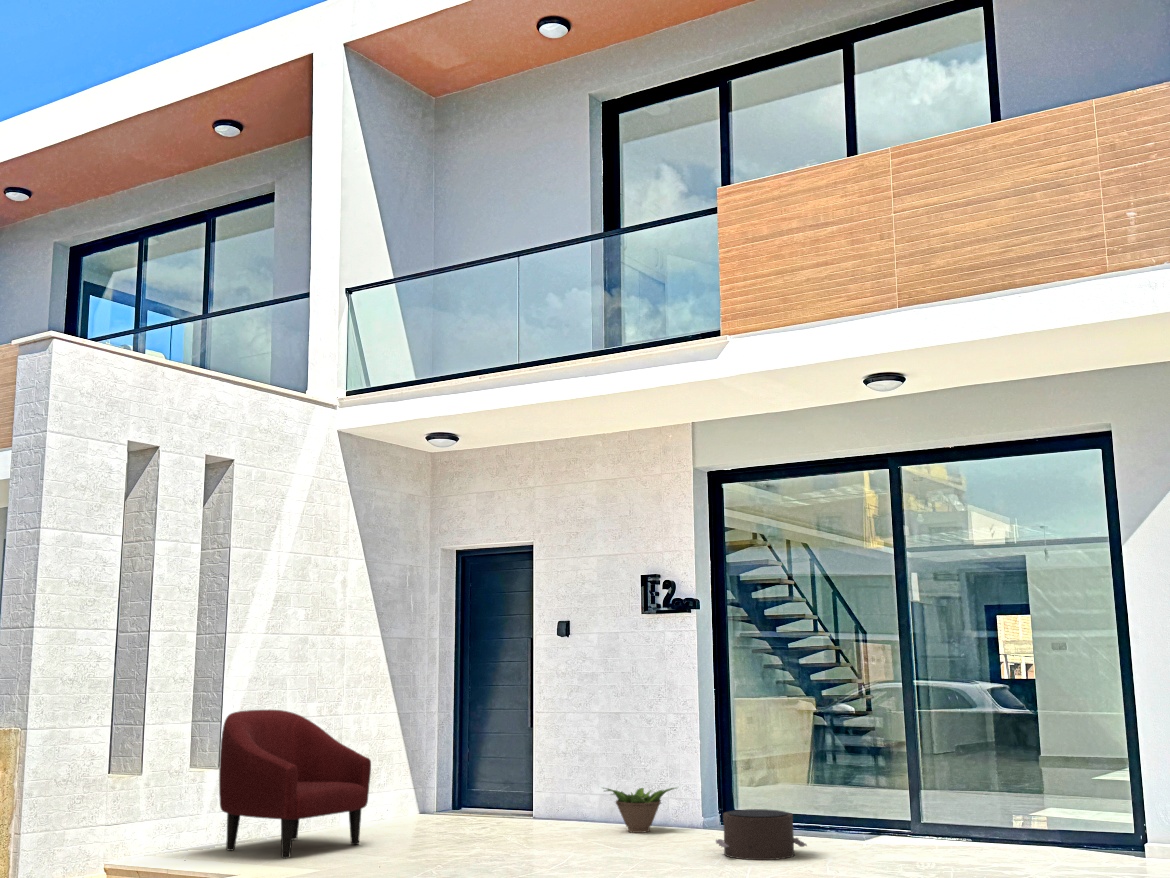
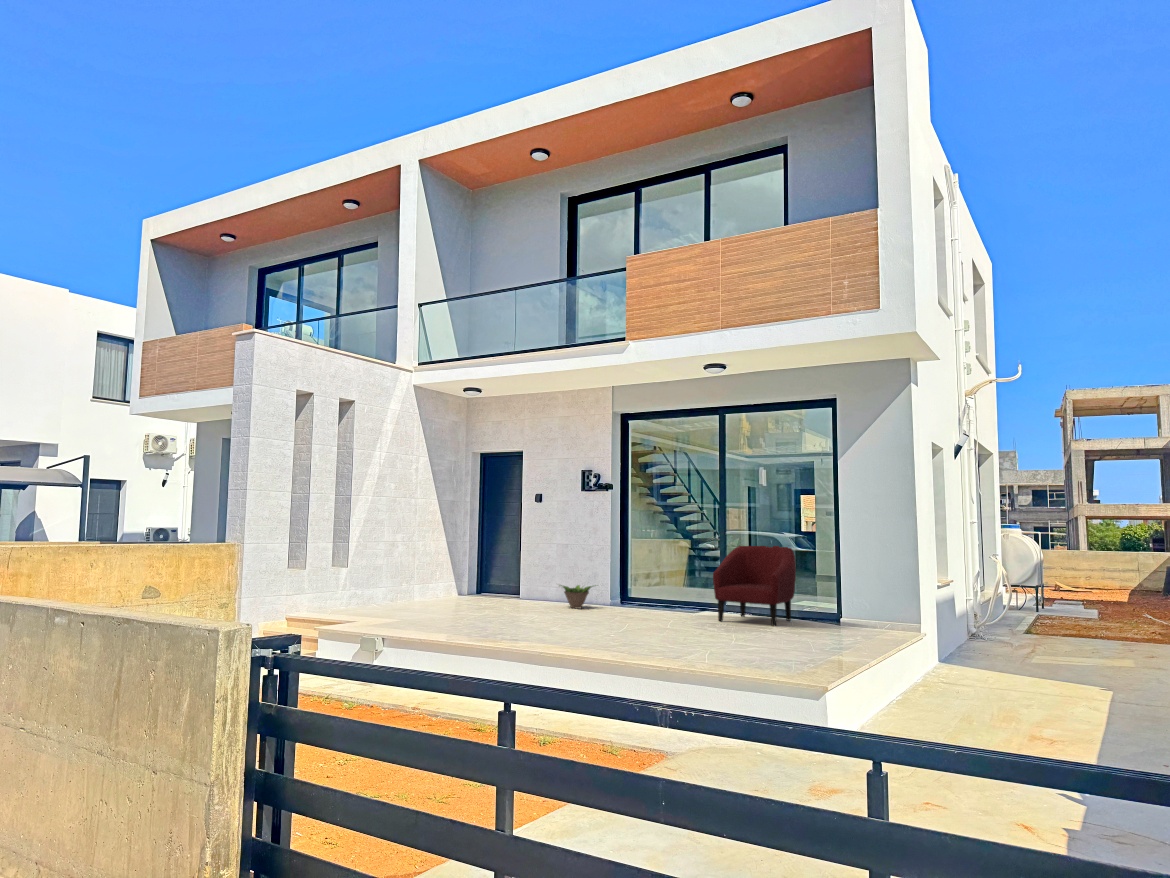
armchair: present [219,710,371,858] -> present [713,546,796,626]
pouf: present [716,809,807,860] -> none [614,596,662,622]

